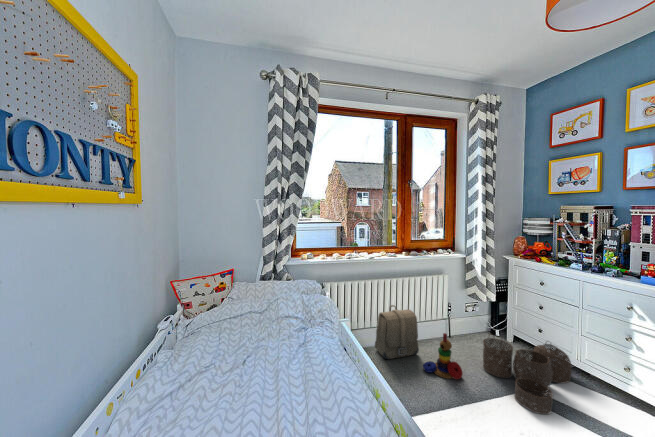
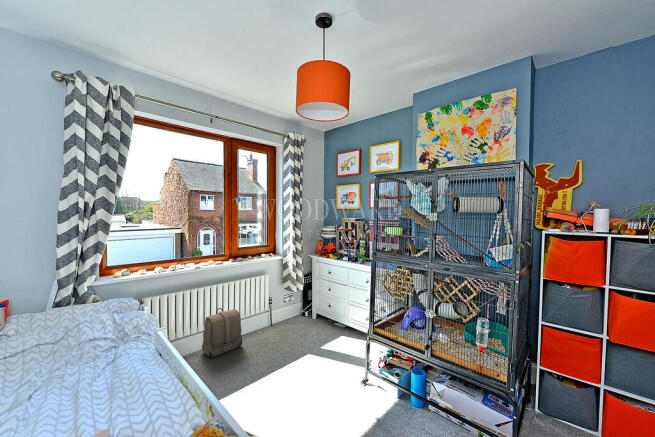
stacking toy: present [423,333,463,379] -> none [244,322,274,358]
woven basket: present [483,337,571,414] -> none [290,312,342,362]

